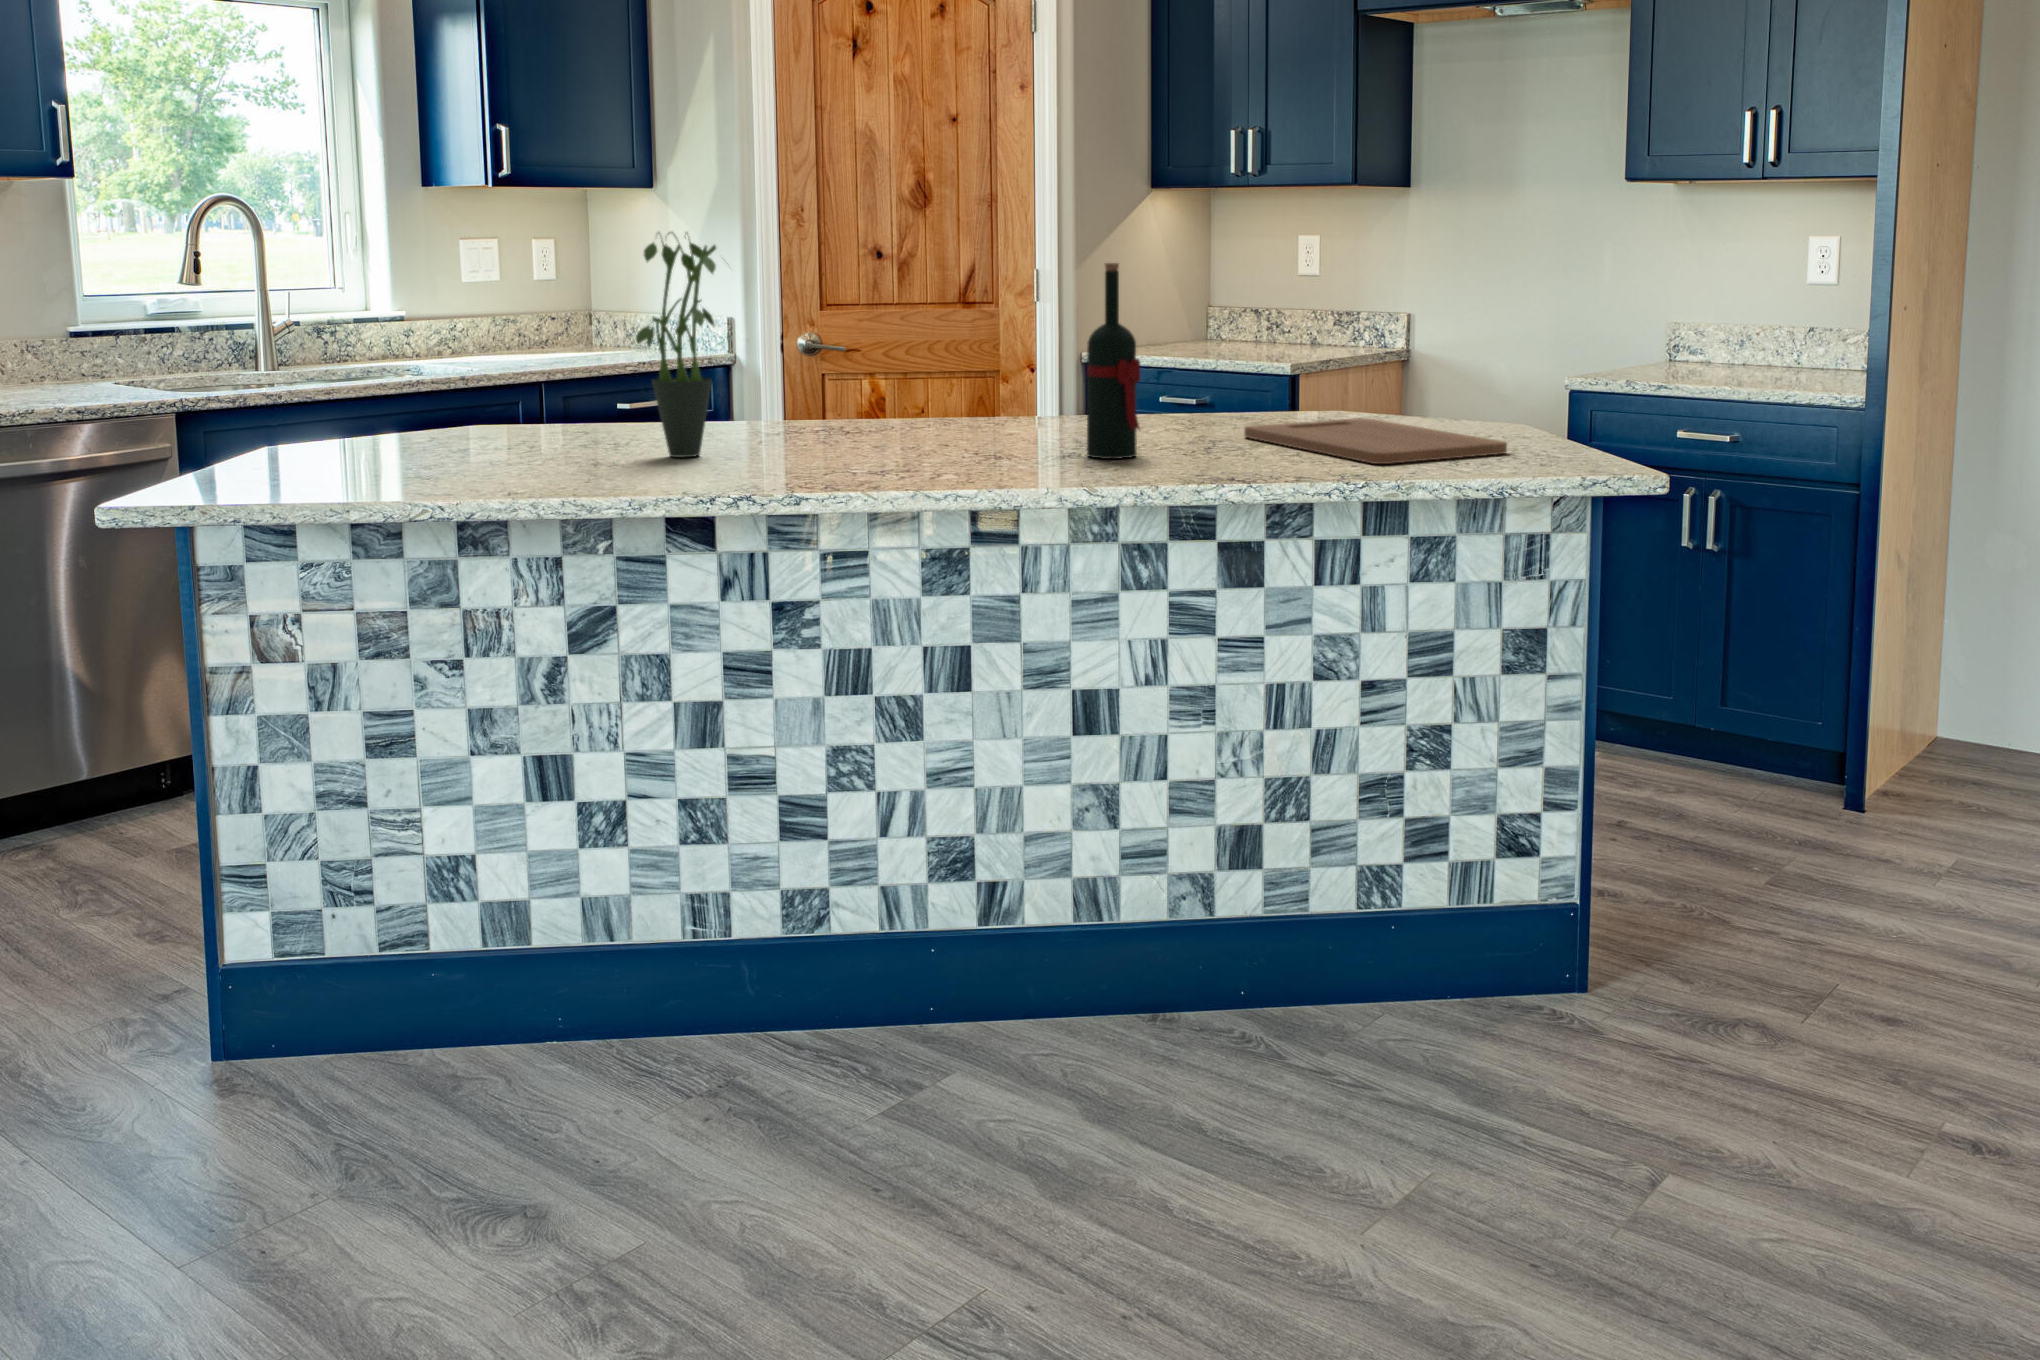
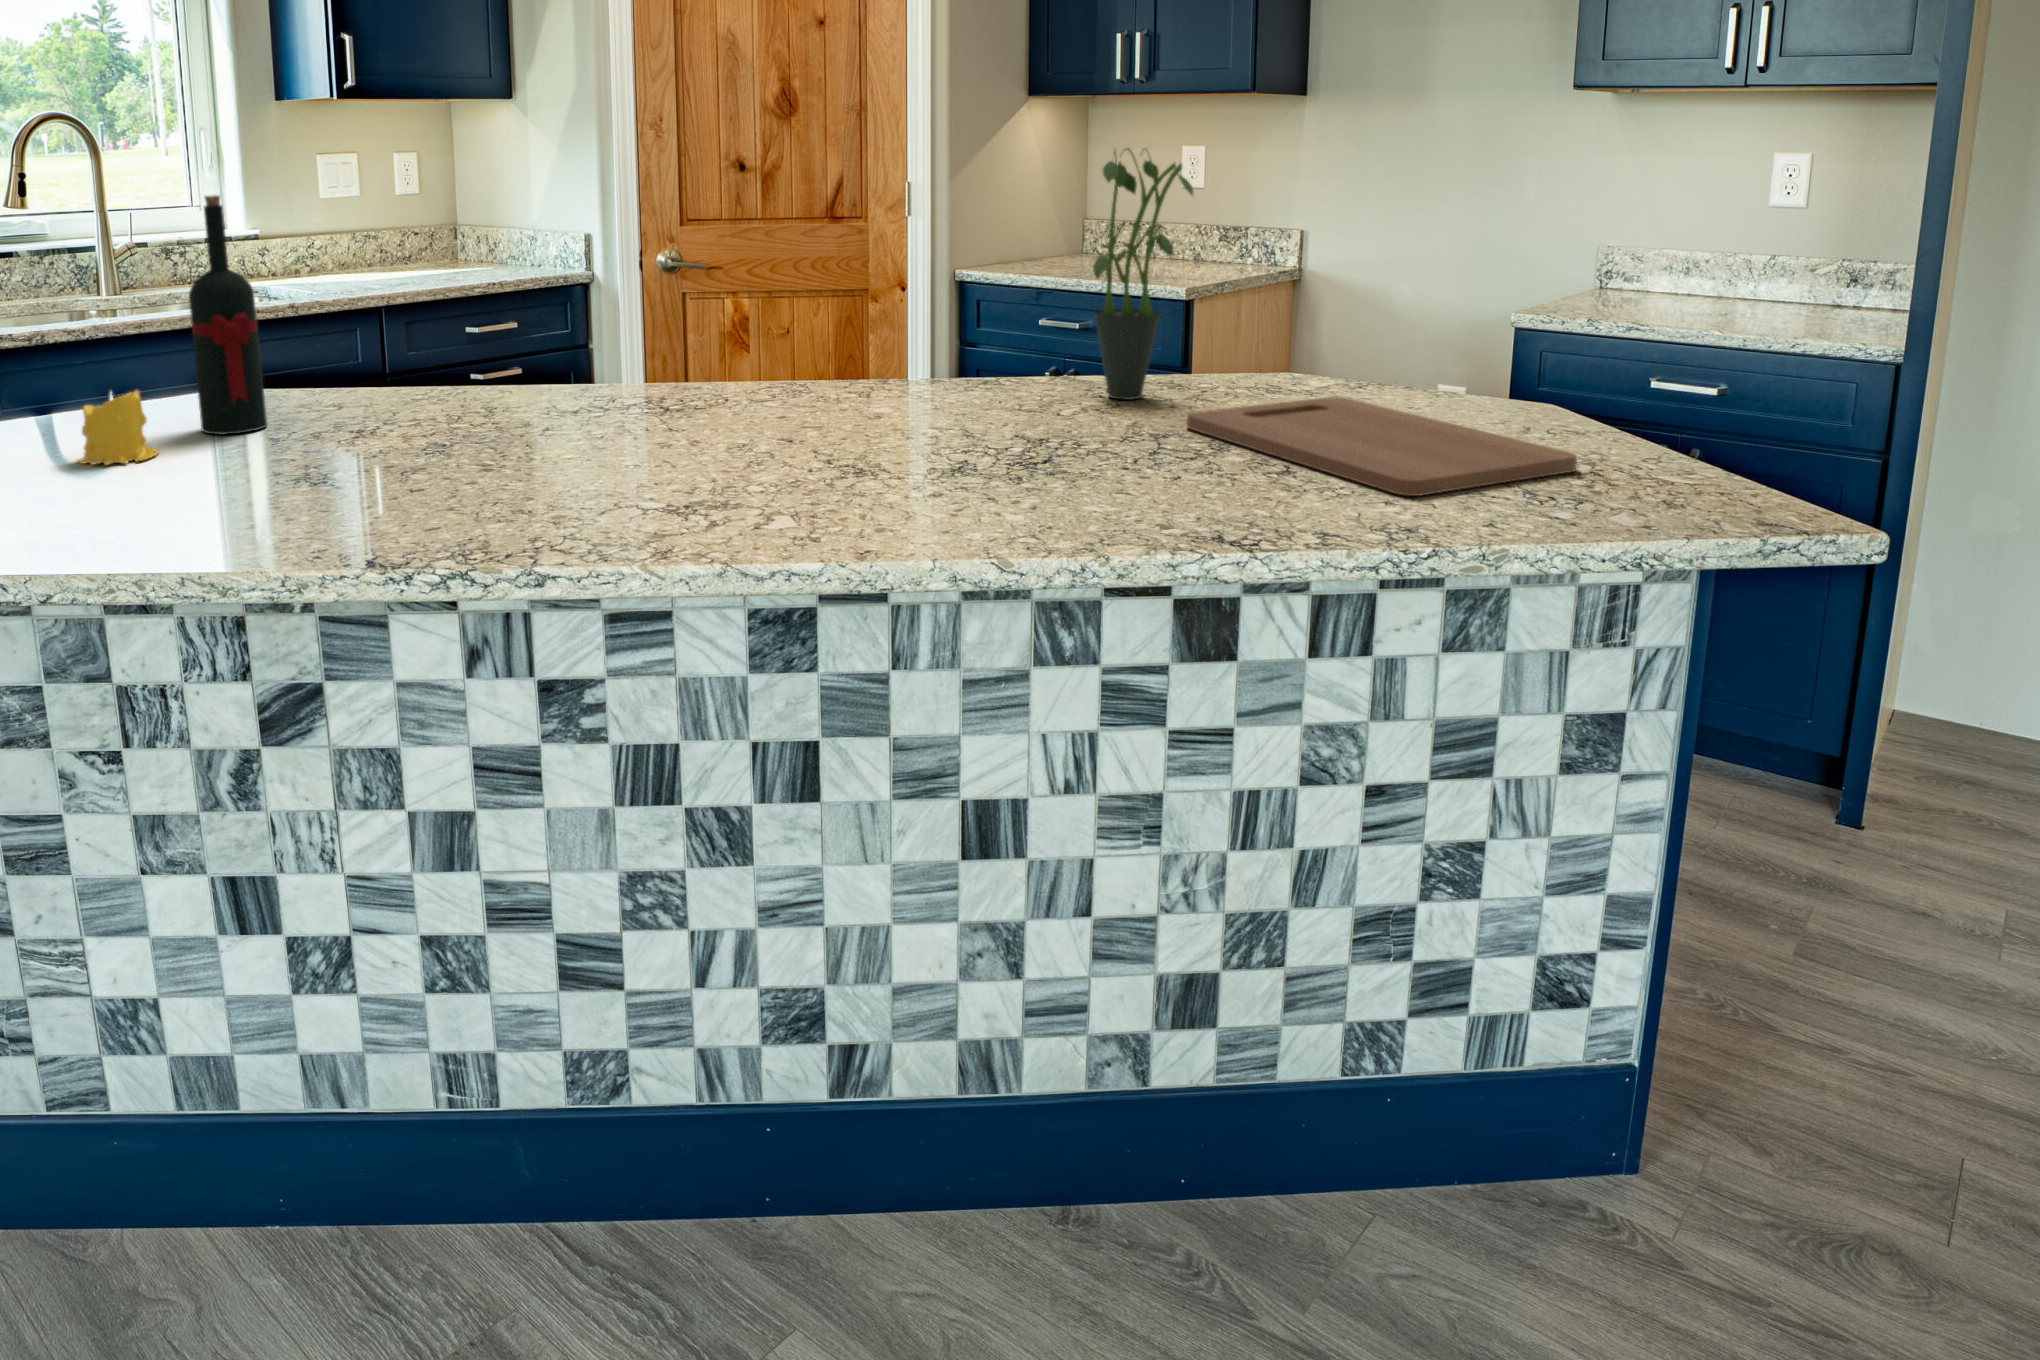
potted plant: present [636,232,716,457] -> present [1093,148,1194,399]
wine bottle: present [1087,263,1140,459] -> present [189,195,267,435]
candle: none [406,403,465,459] -> present [77,391,159,465]

